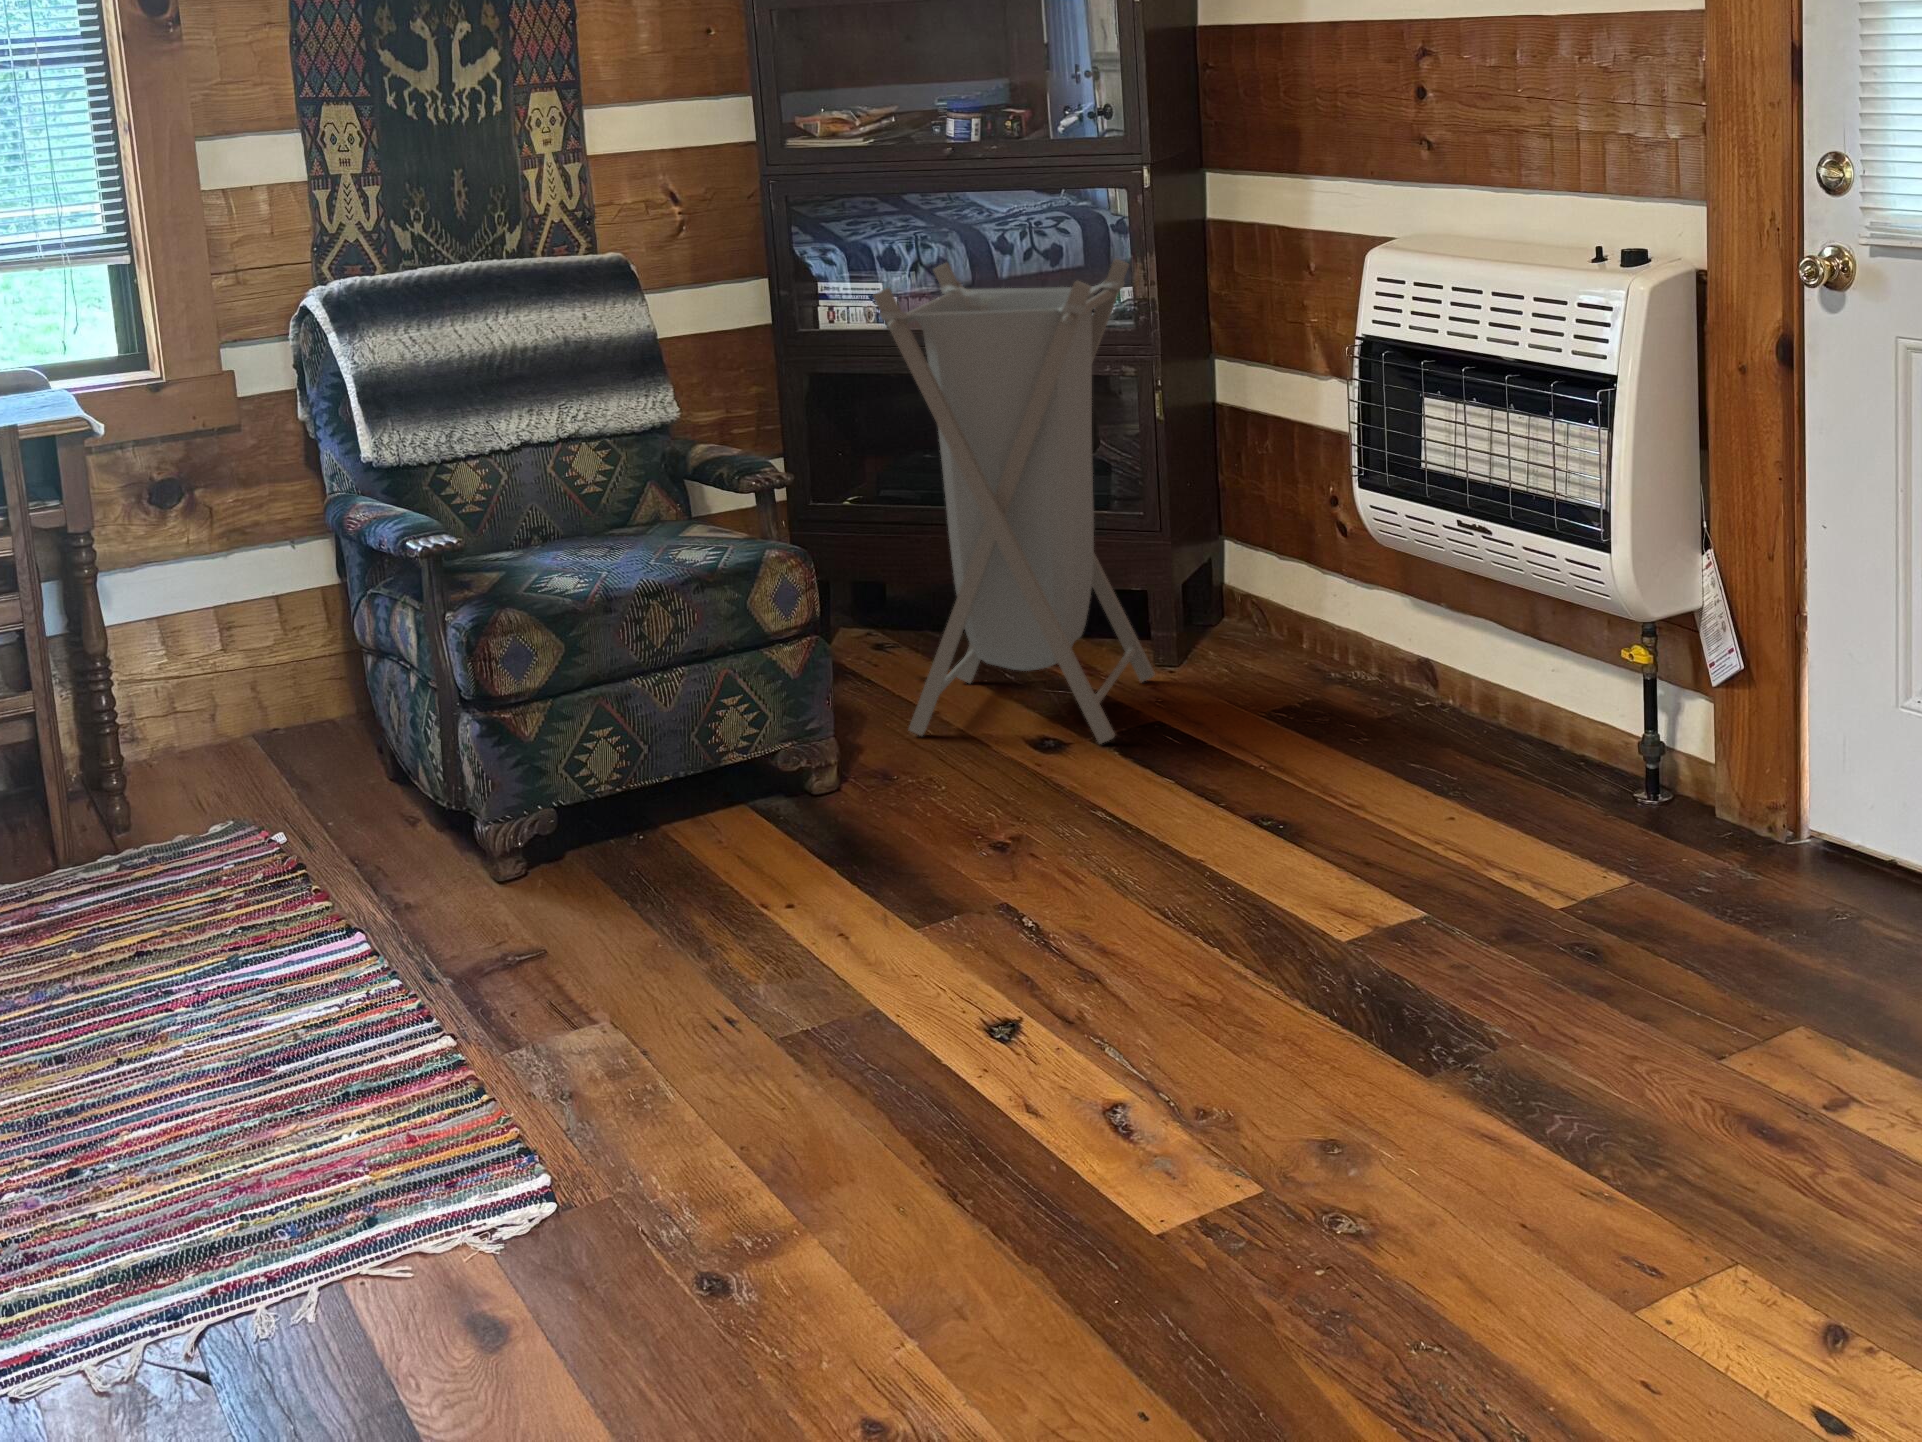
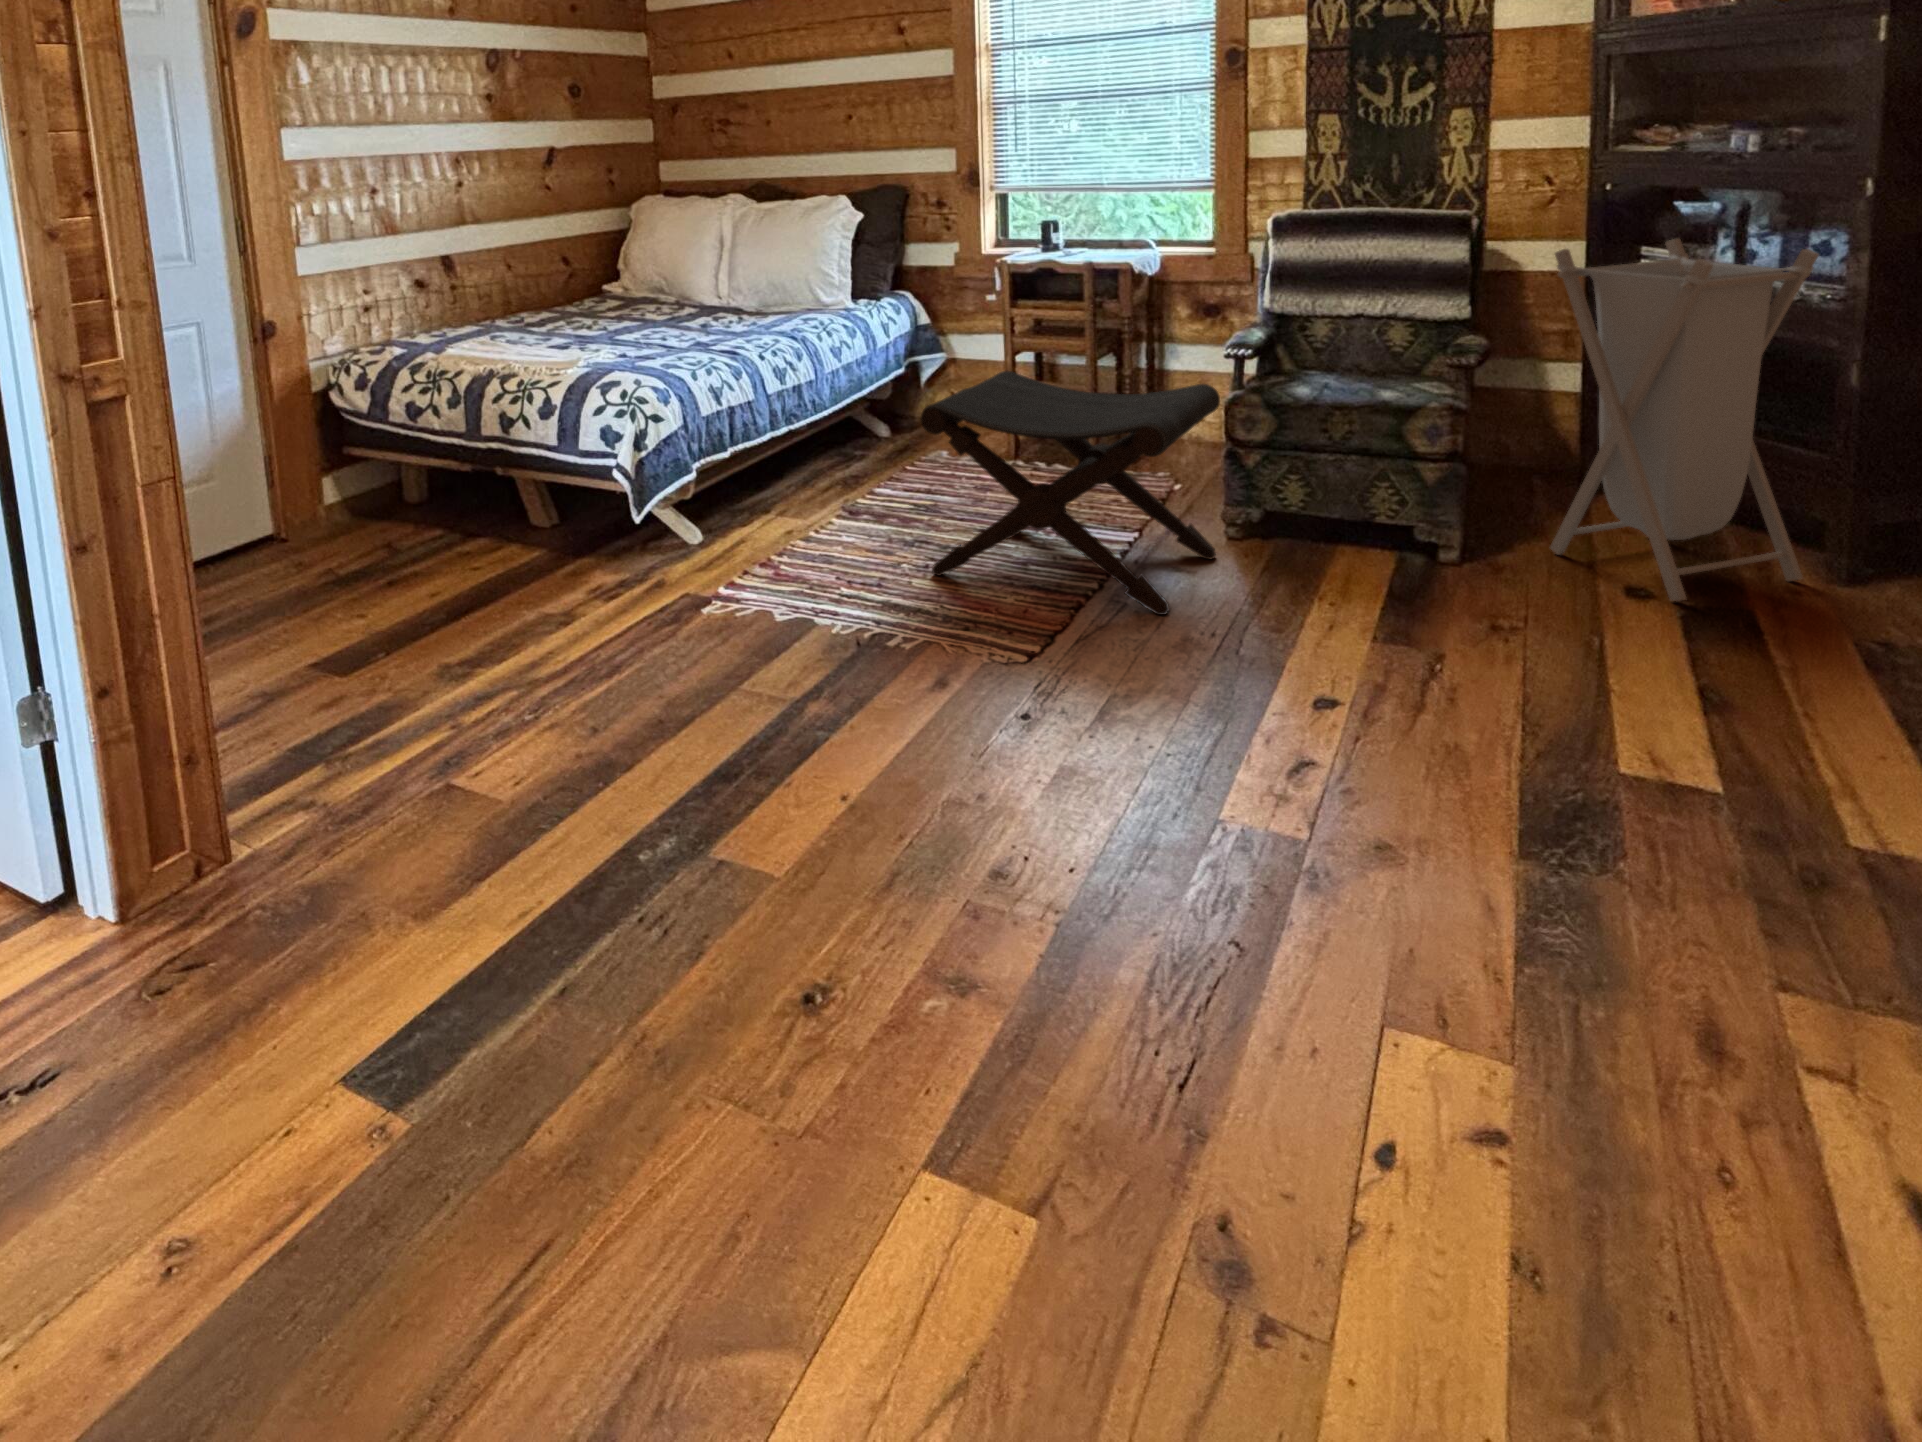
footstool: none [27,599,642,1176] -> present [920,371,1220,615]

